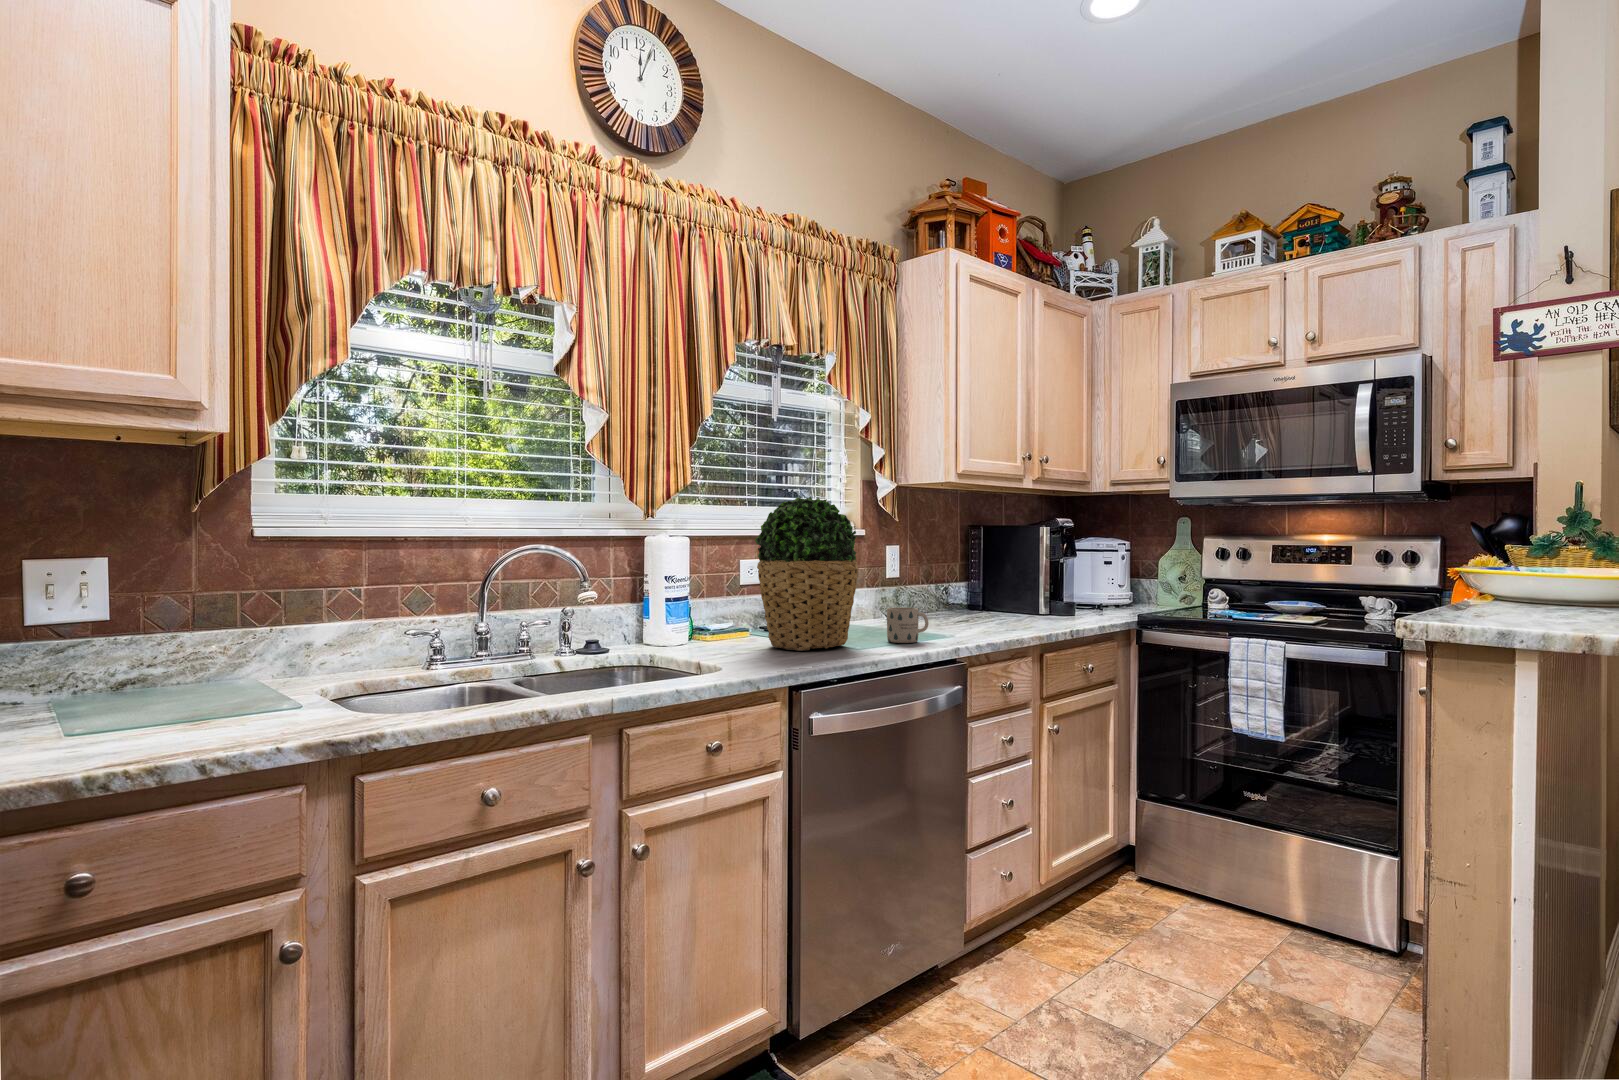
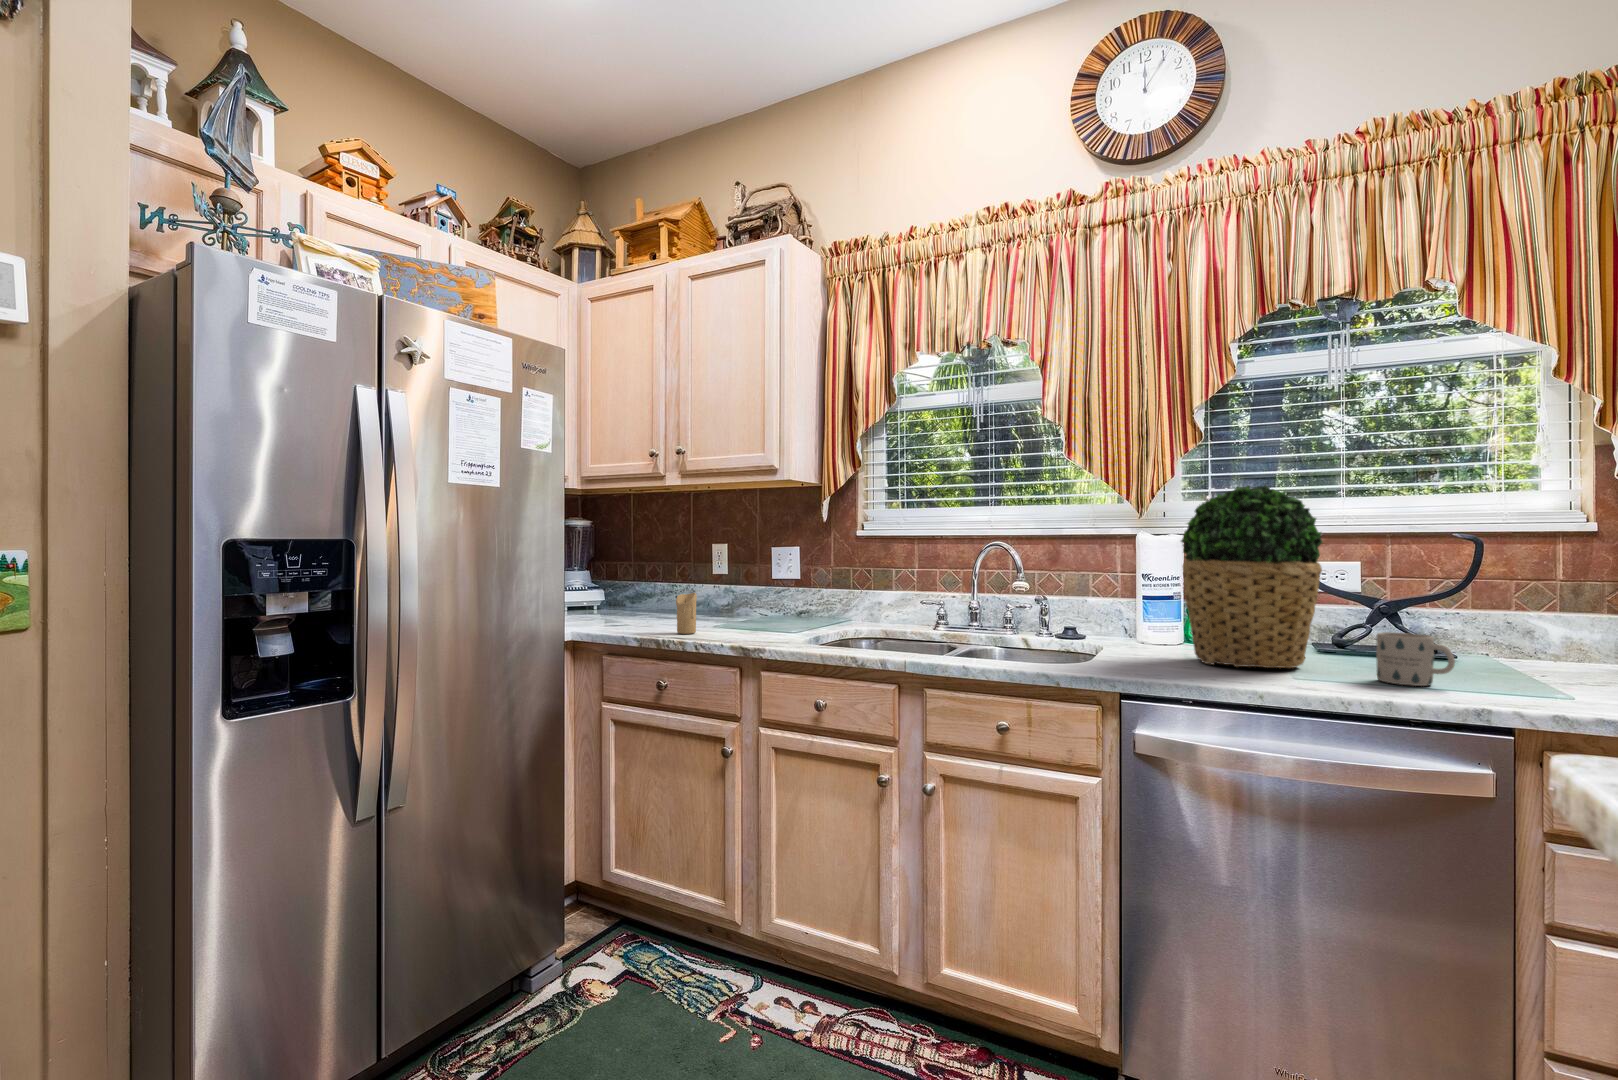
candle: none [69,664,128,757] -> present [676,593,697,634]

